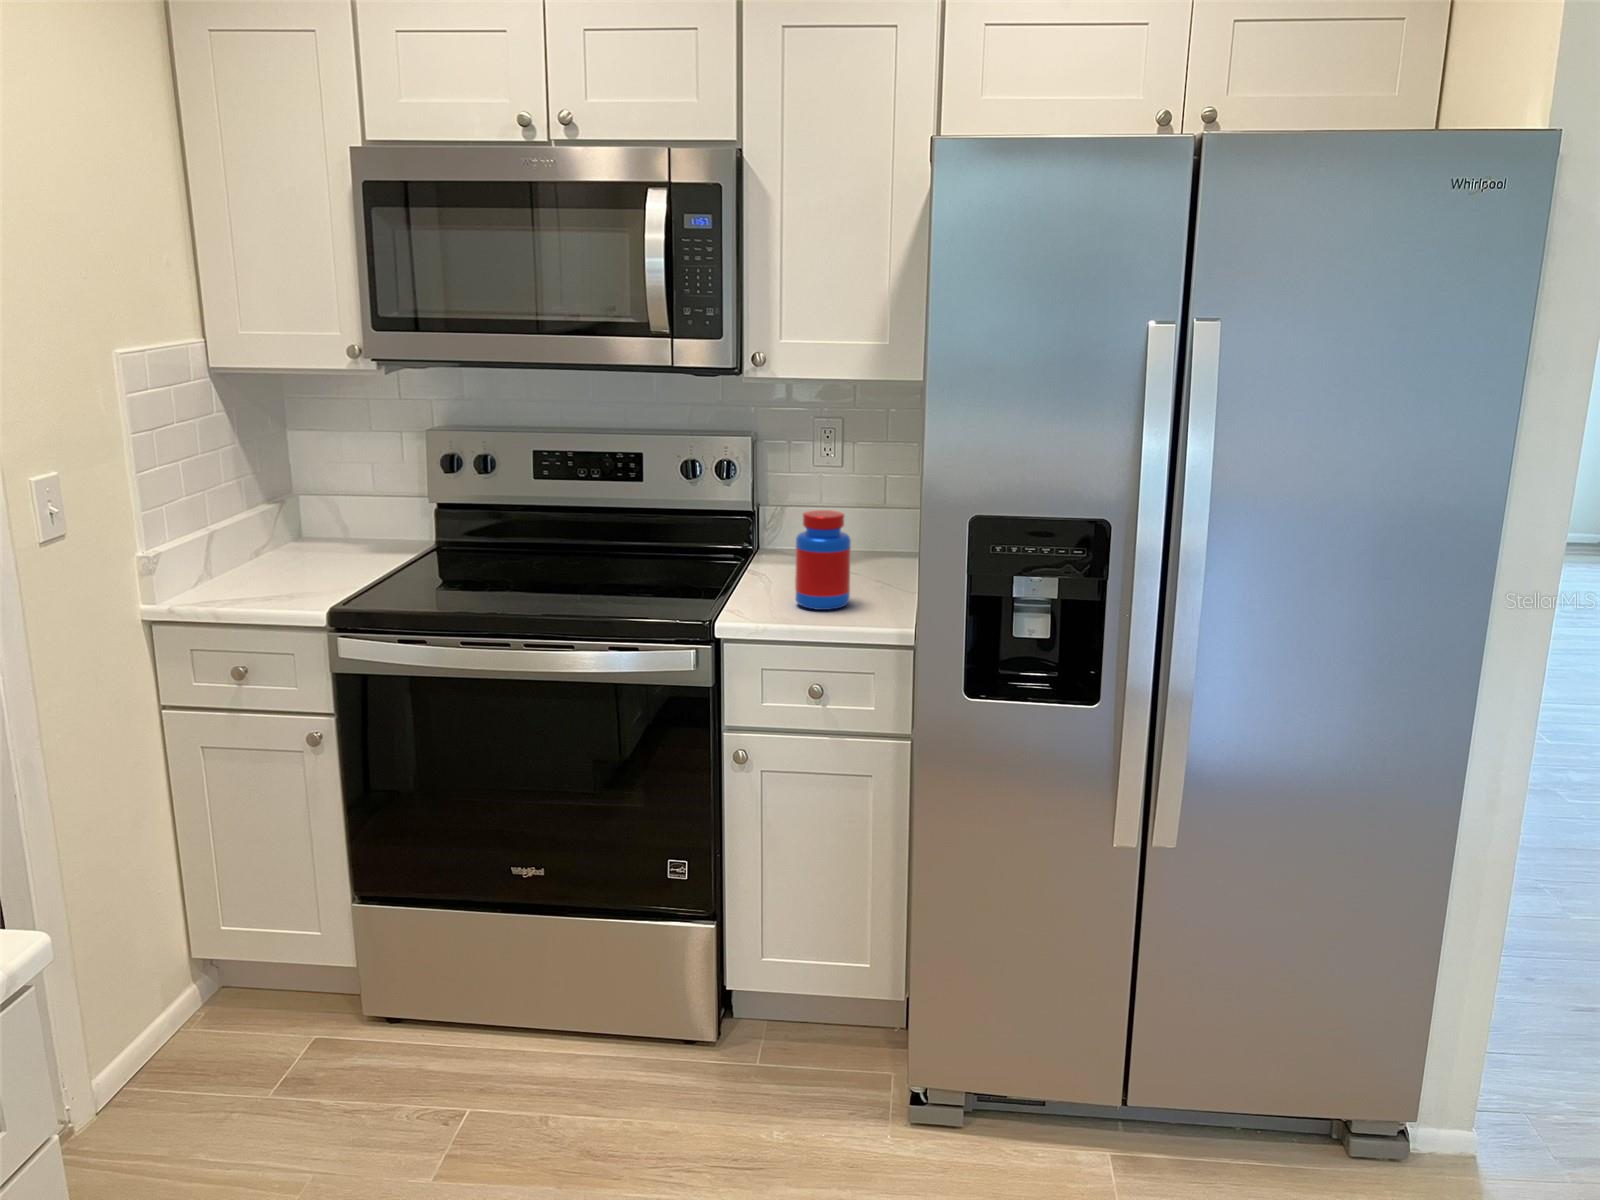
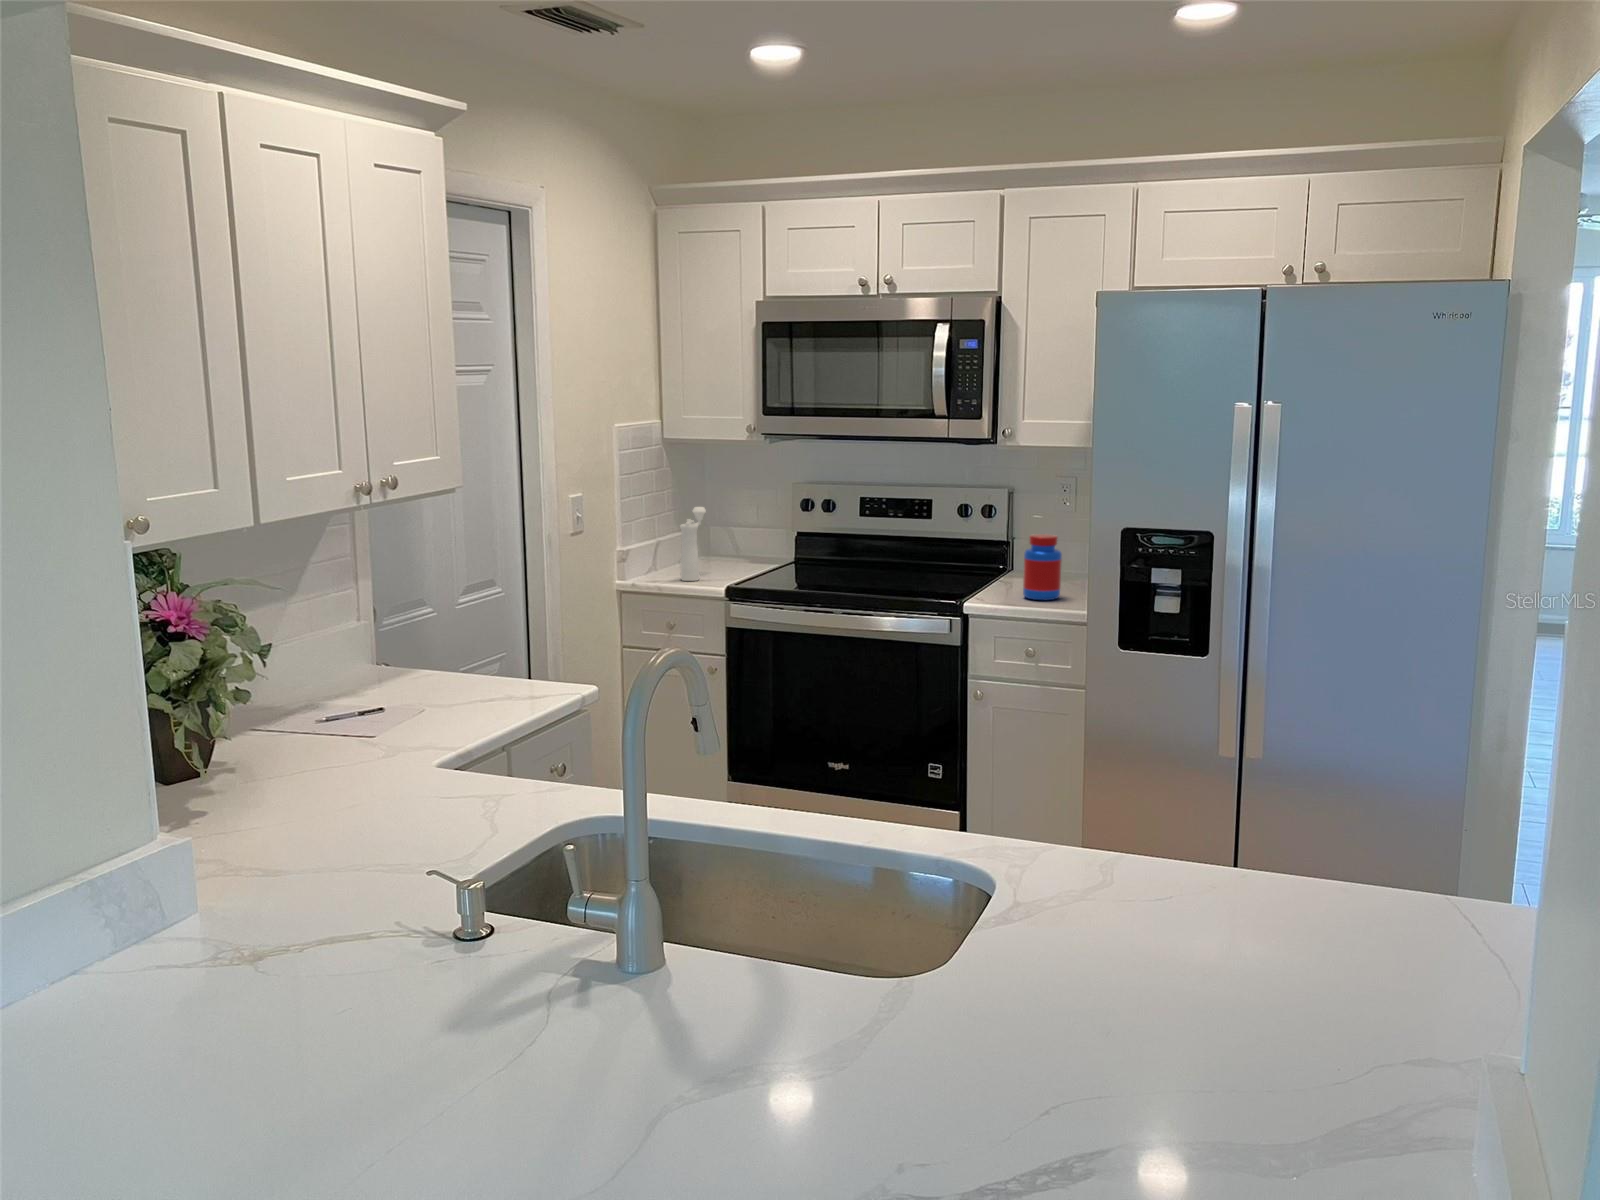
pepper mill: none [245,477,290,598] -> present [680,507,706,581]

